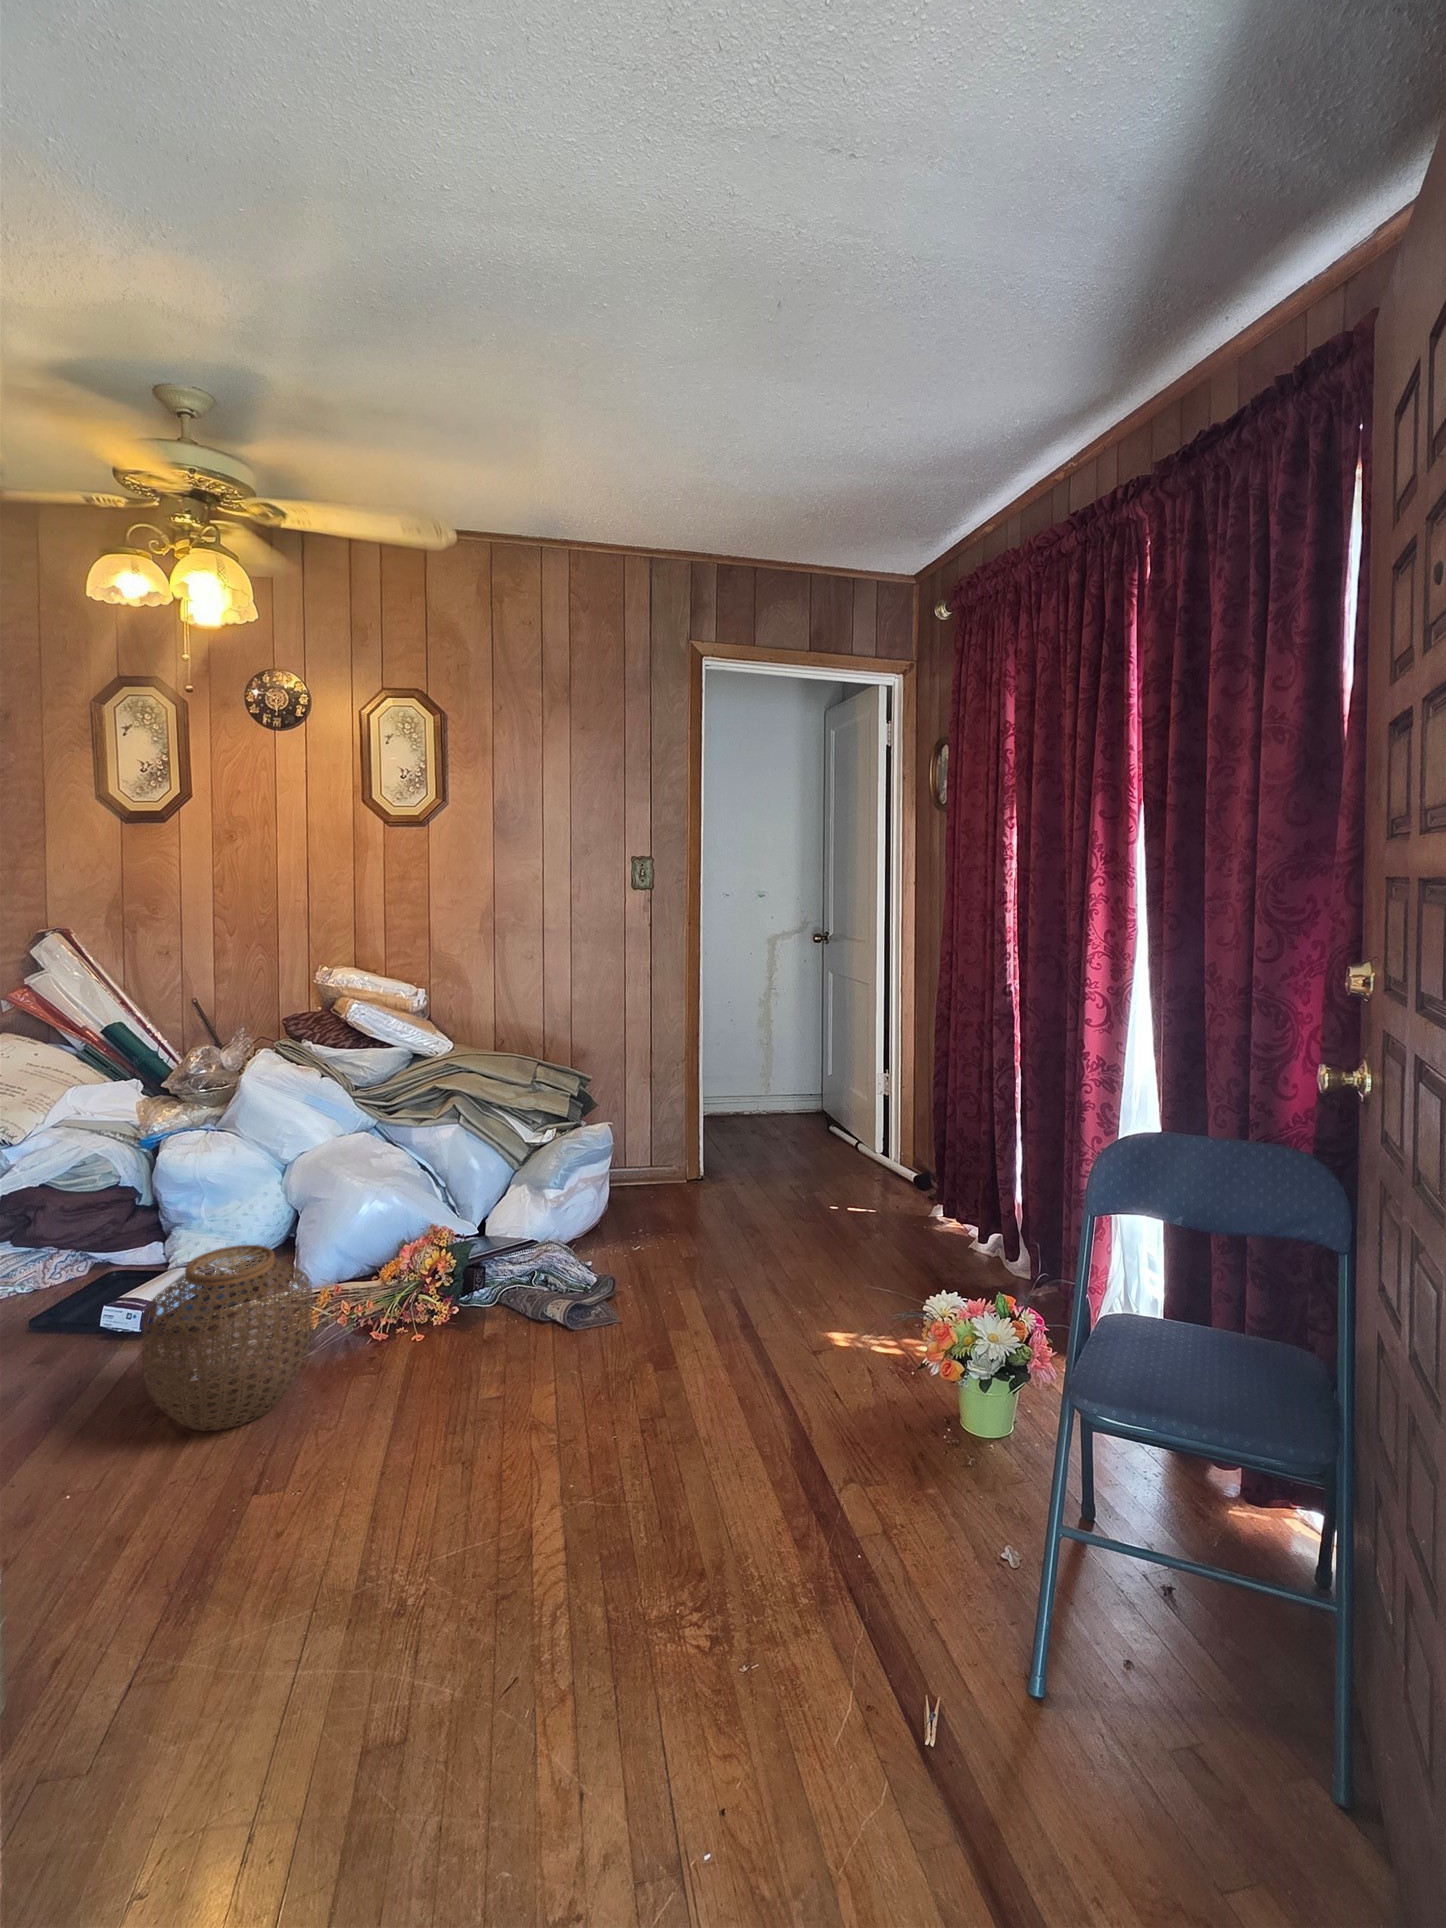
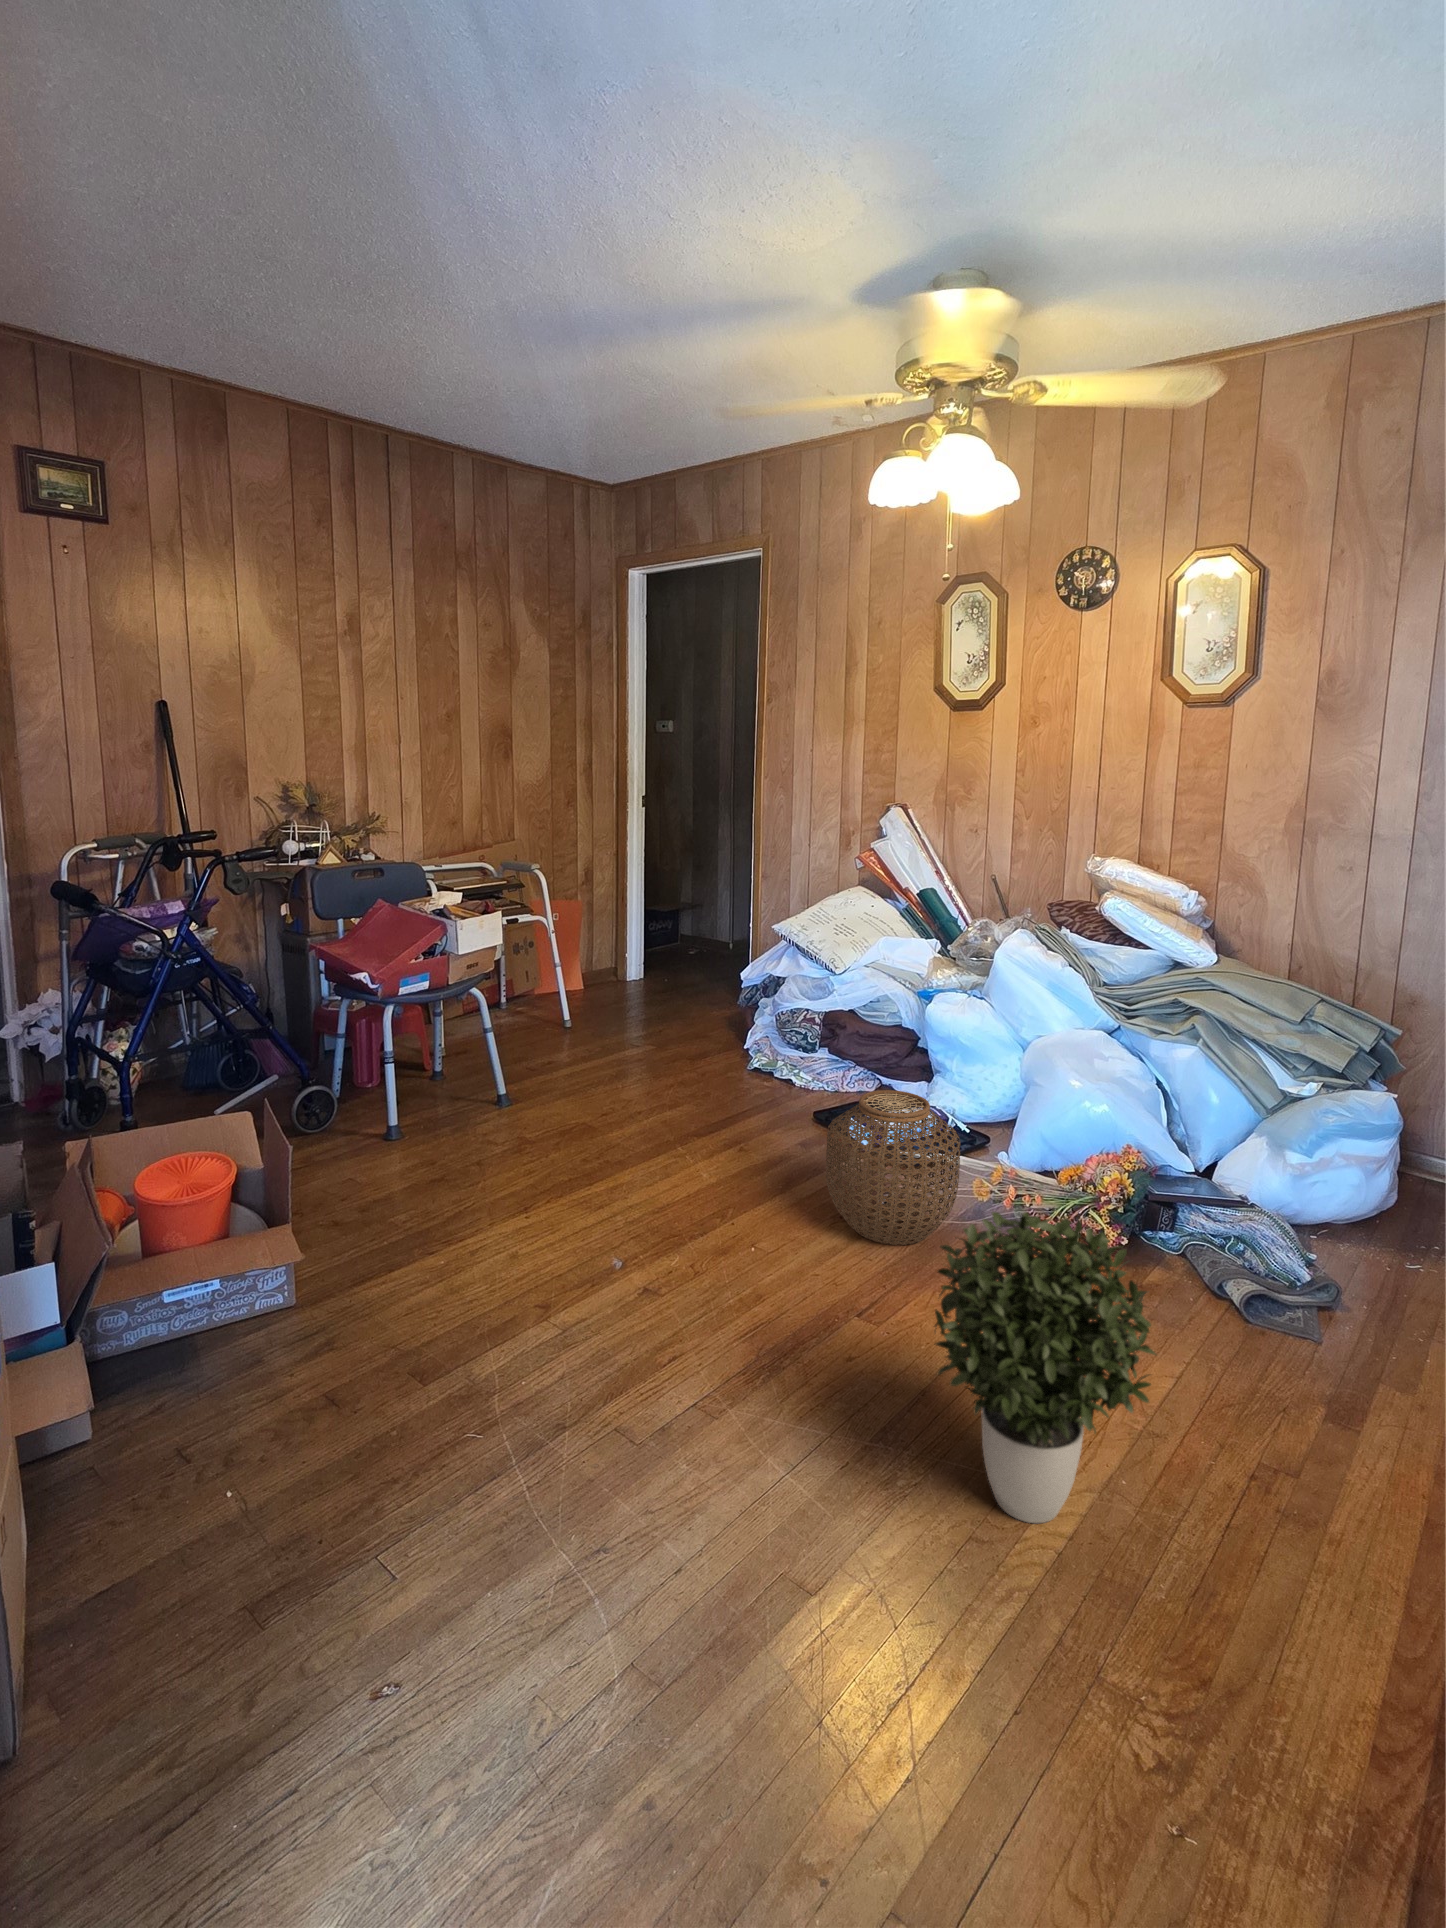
potted plant: none [448,1284,652,1588] -> present [934,1212,1156,1523]

